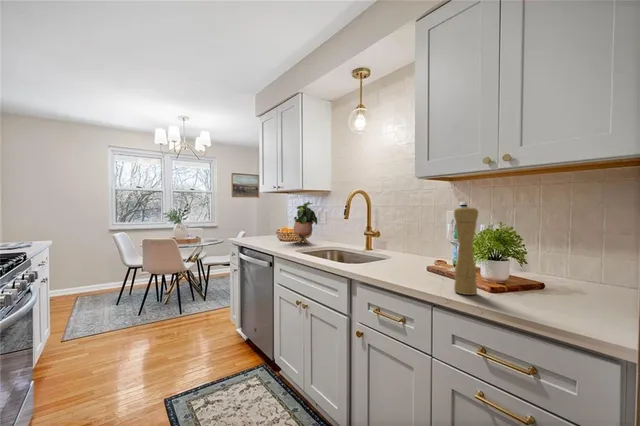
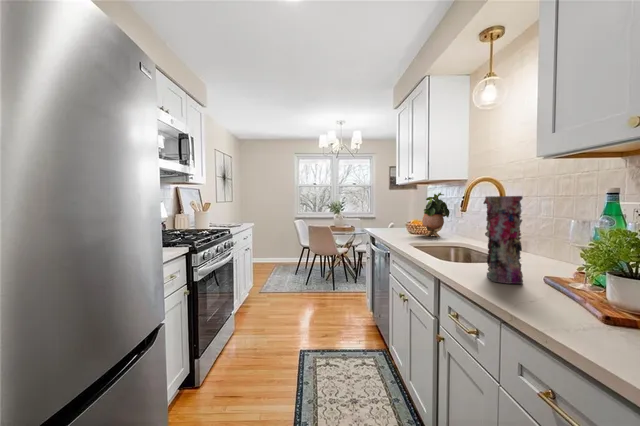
vase: none [388,206,418,276] -> present [484,196,523,284]
pepper mill: present [454,206,478,295] -> none [541,194,584,321]

